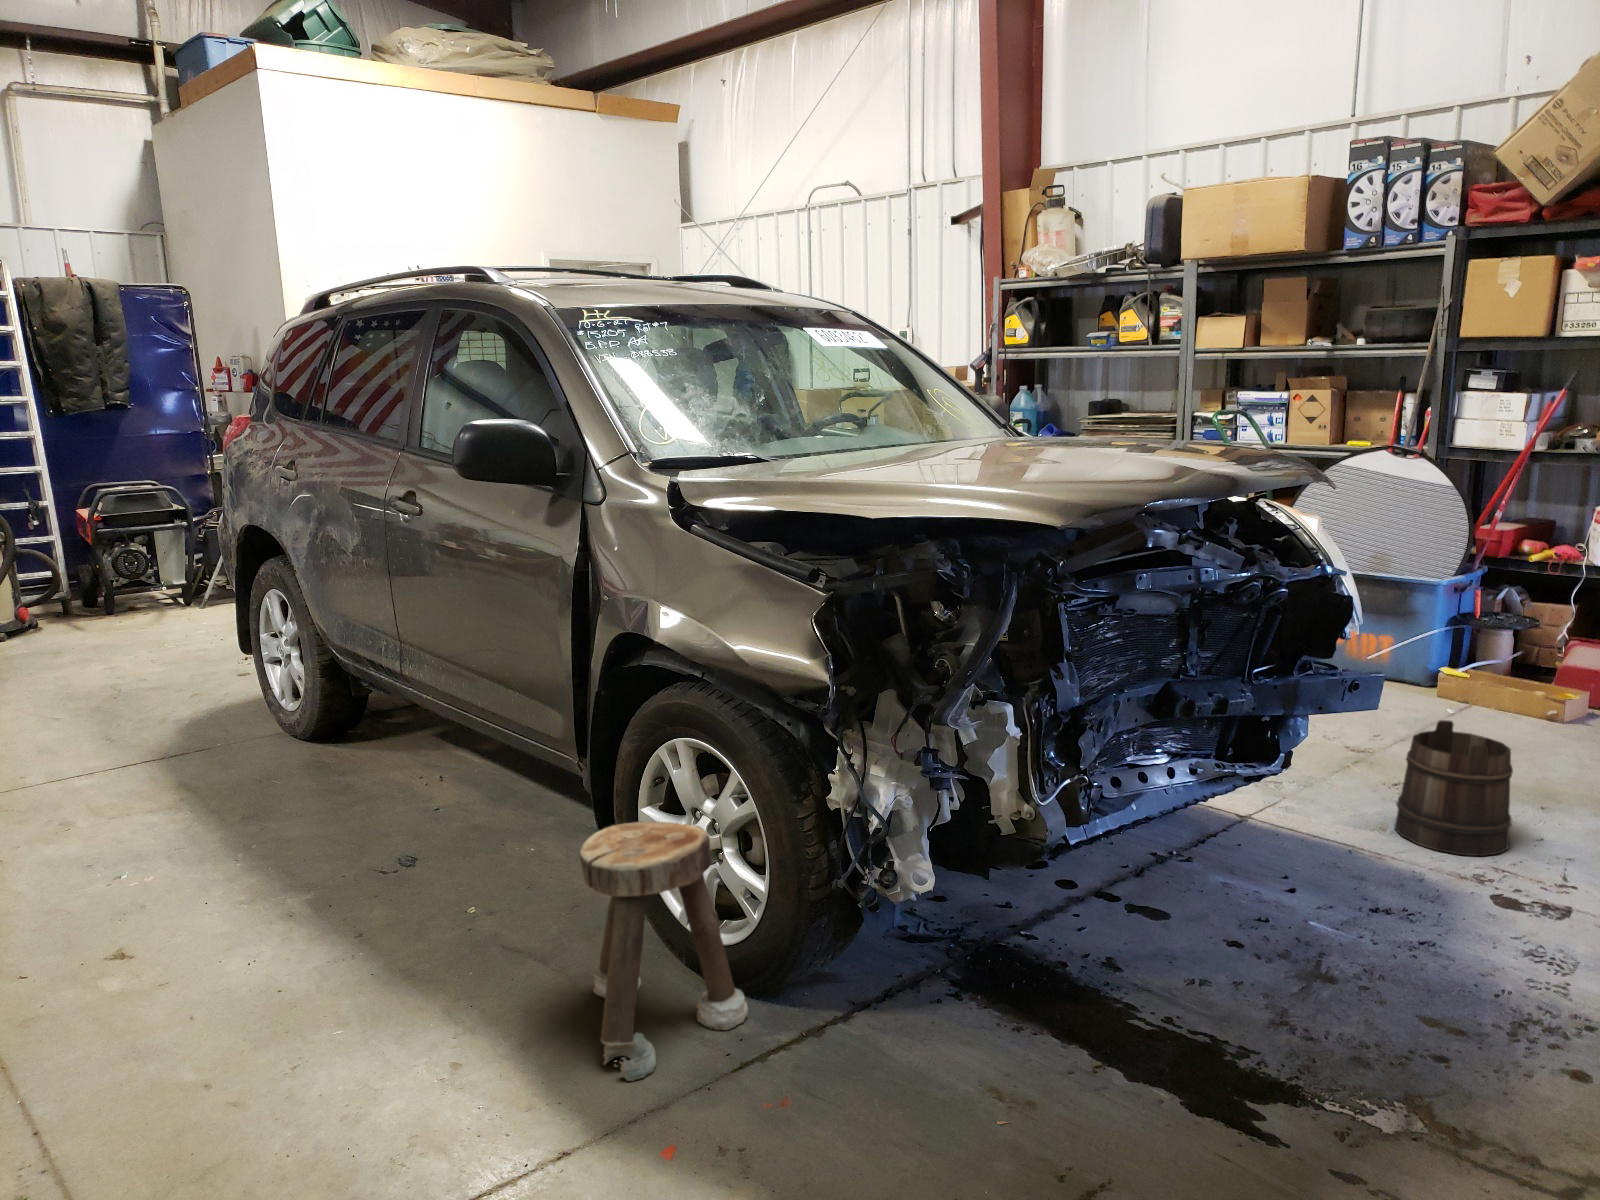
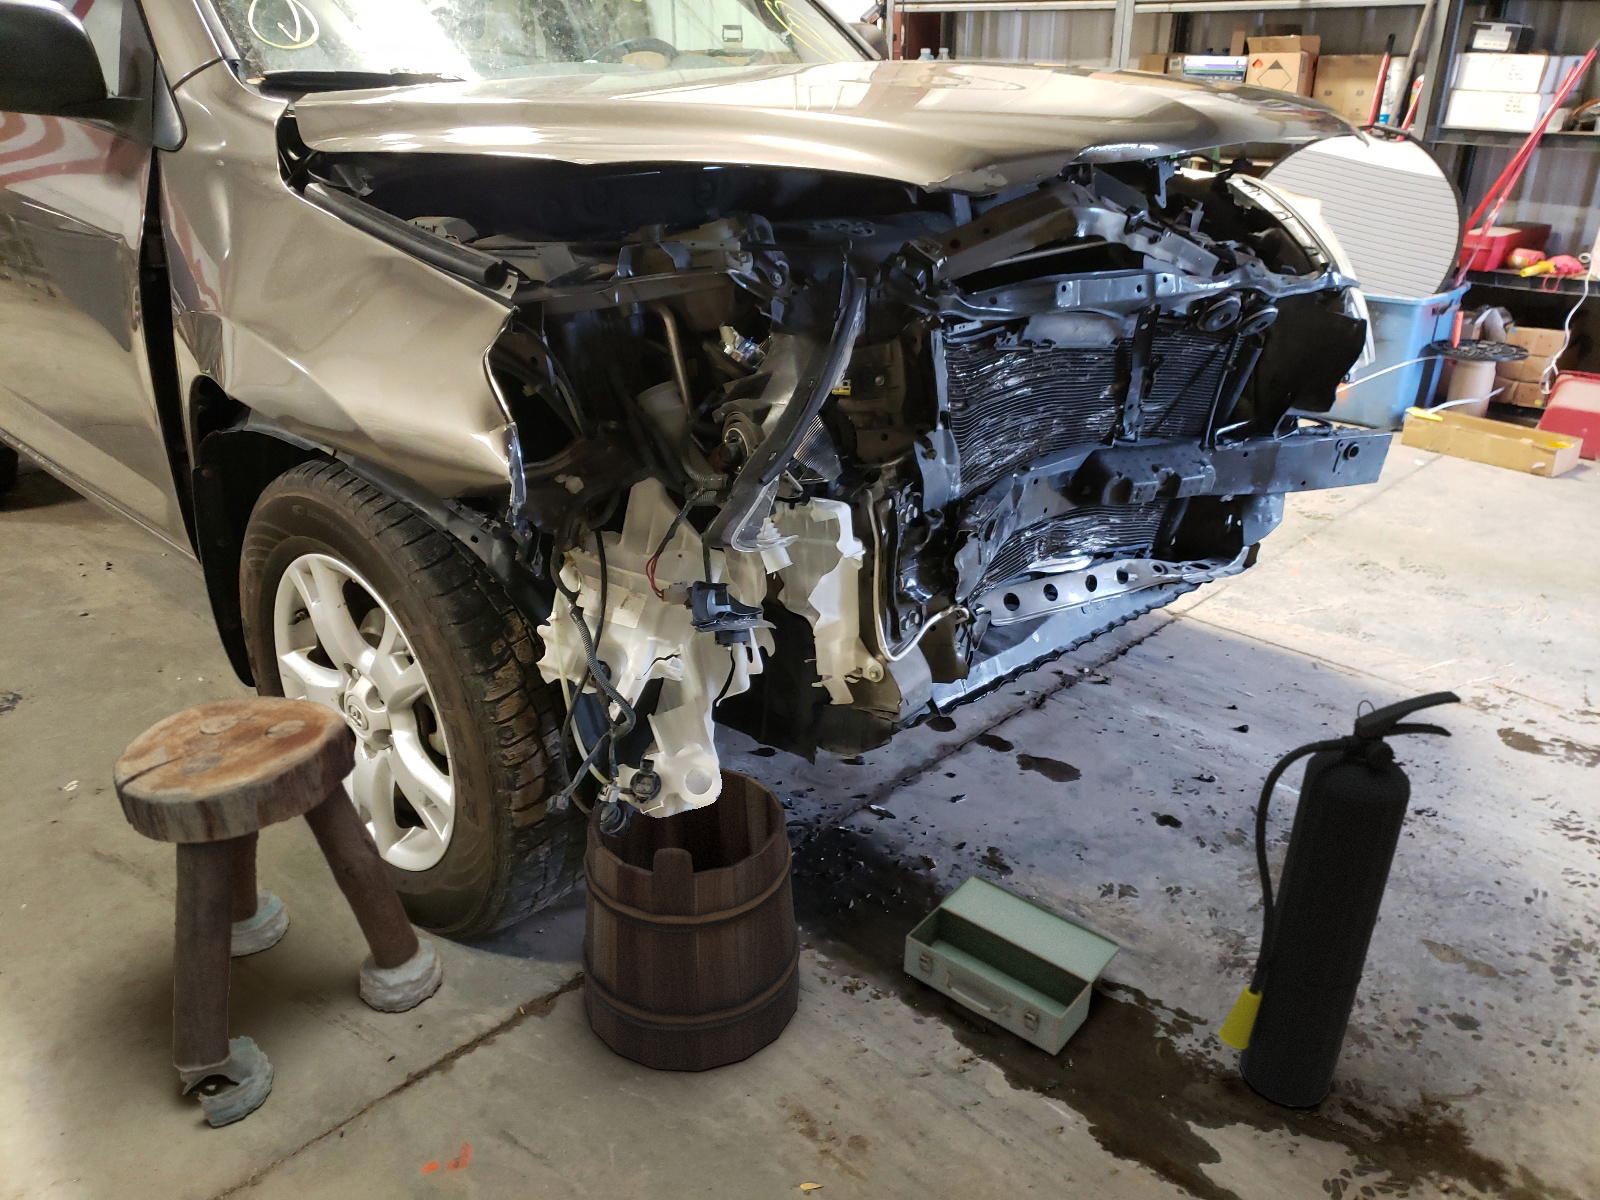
bucket: present [1395,720,1513,856] -> present [581,768,800,1071]
fire extinguisher: none [1263,815,1389,1102] -> present [1218,691,1461,1107]
toolbox: none [1052,963,1199,1069] -> present [904,875,1120,1055]

